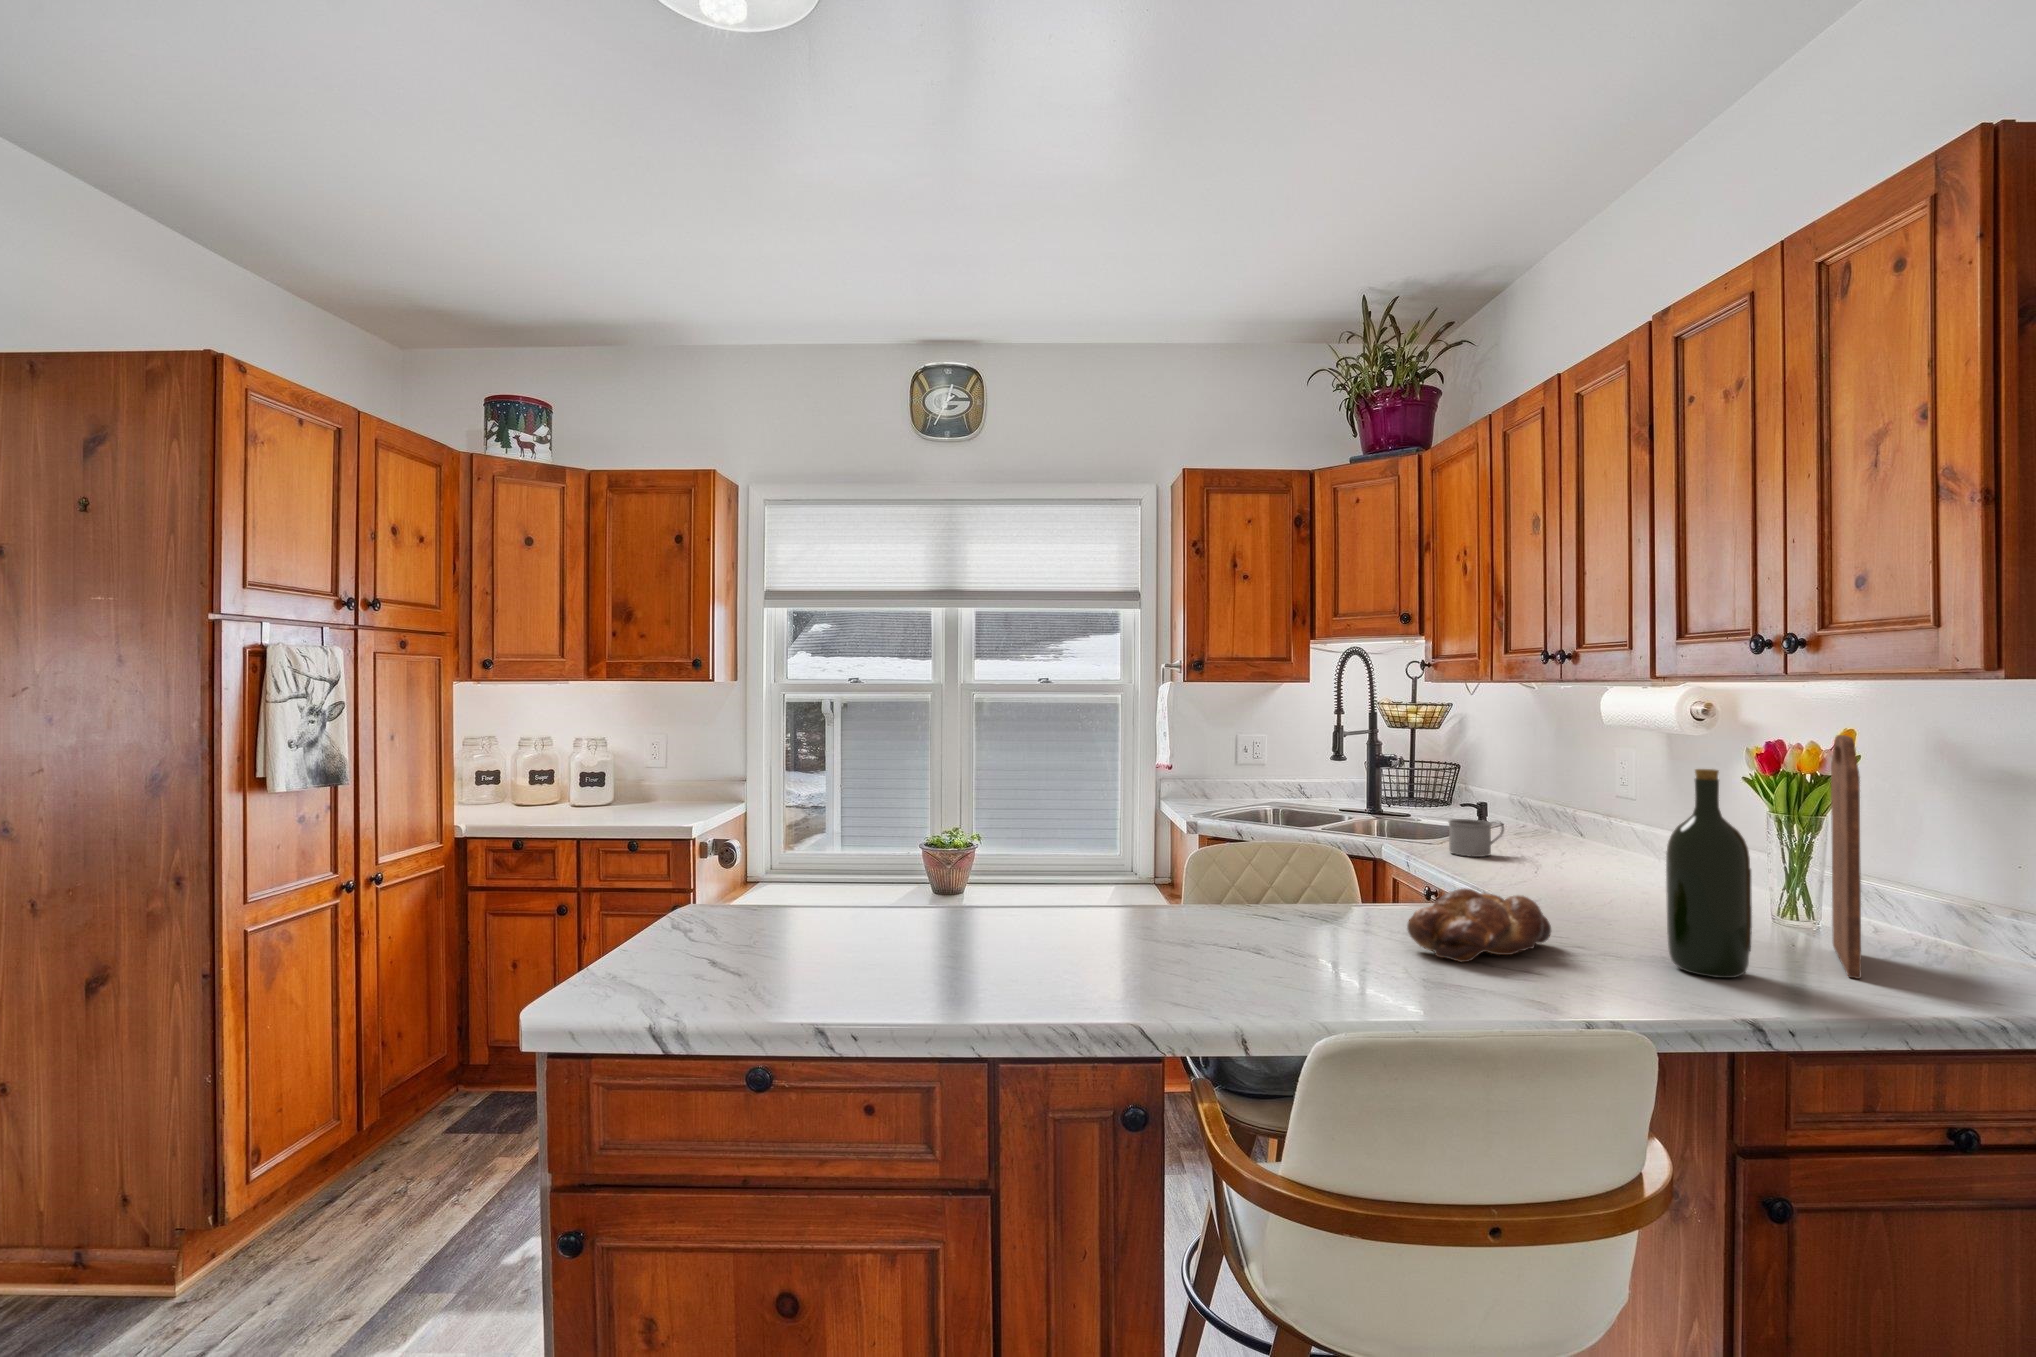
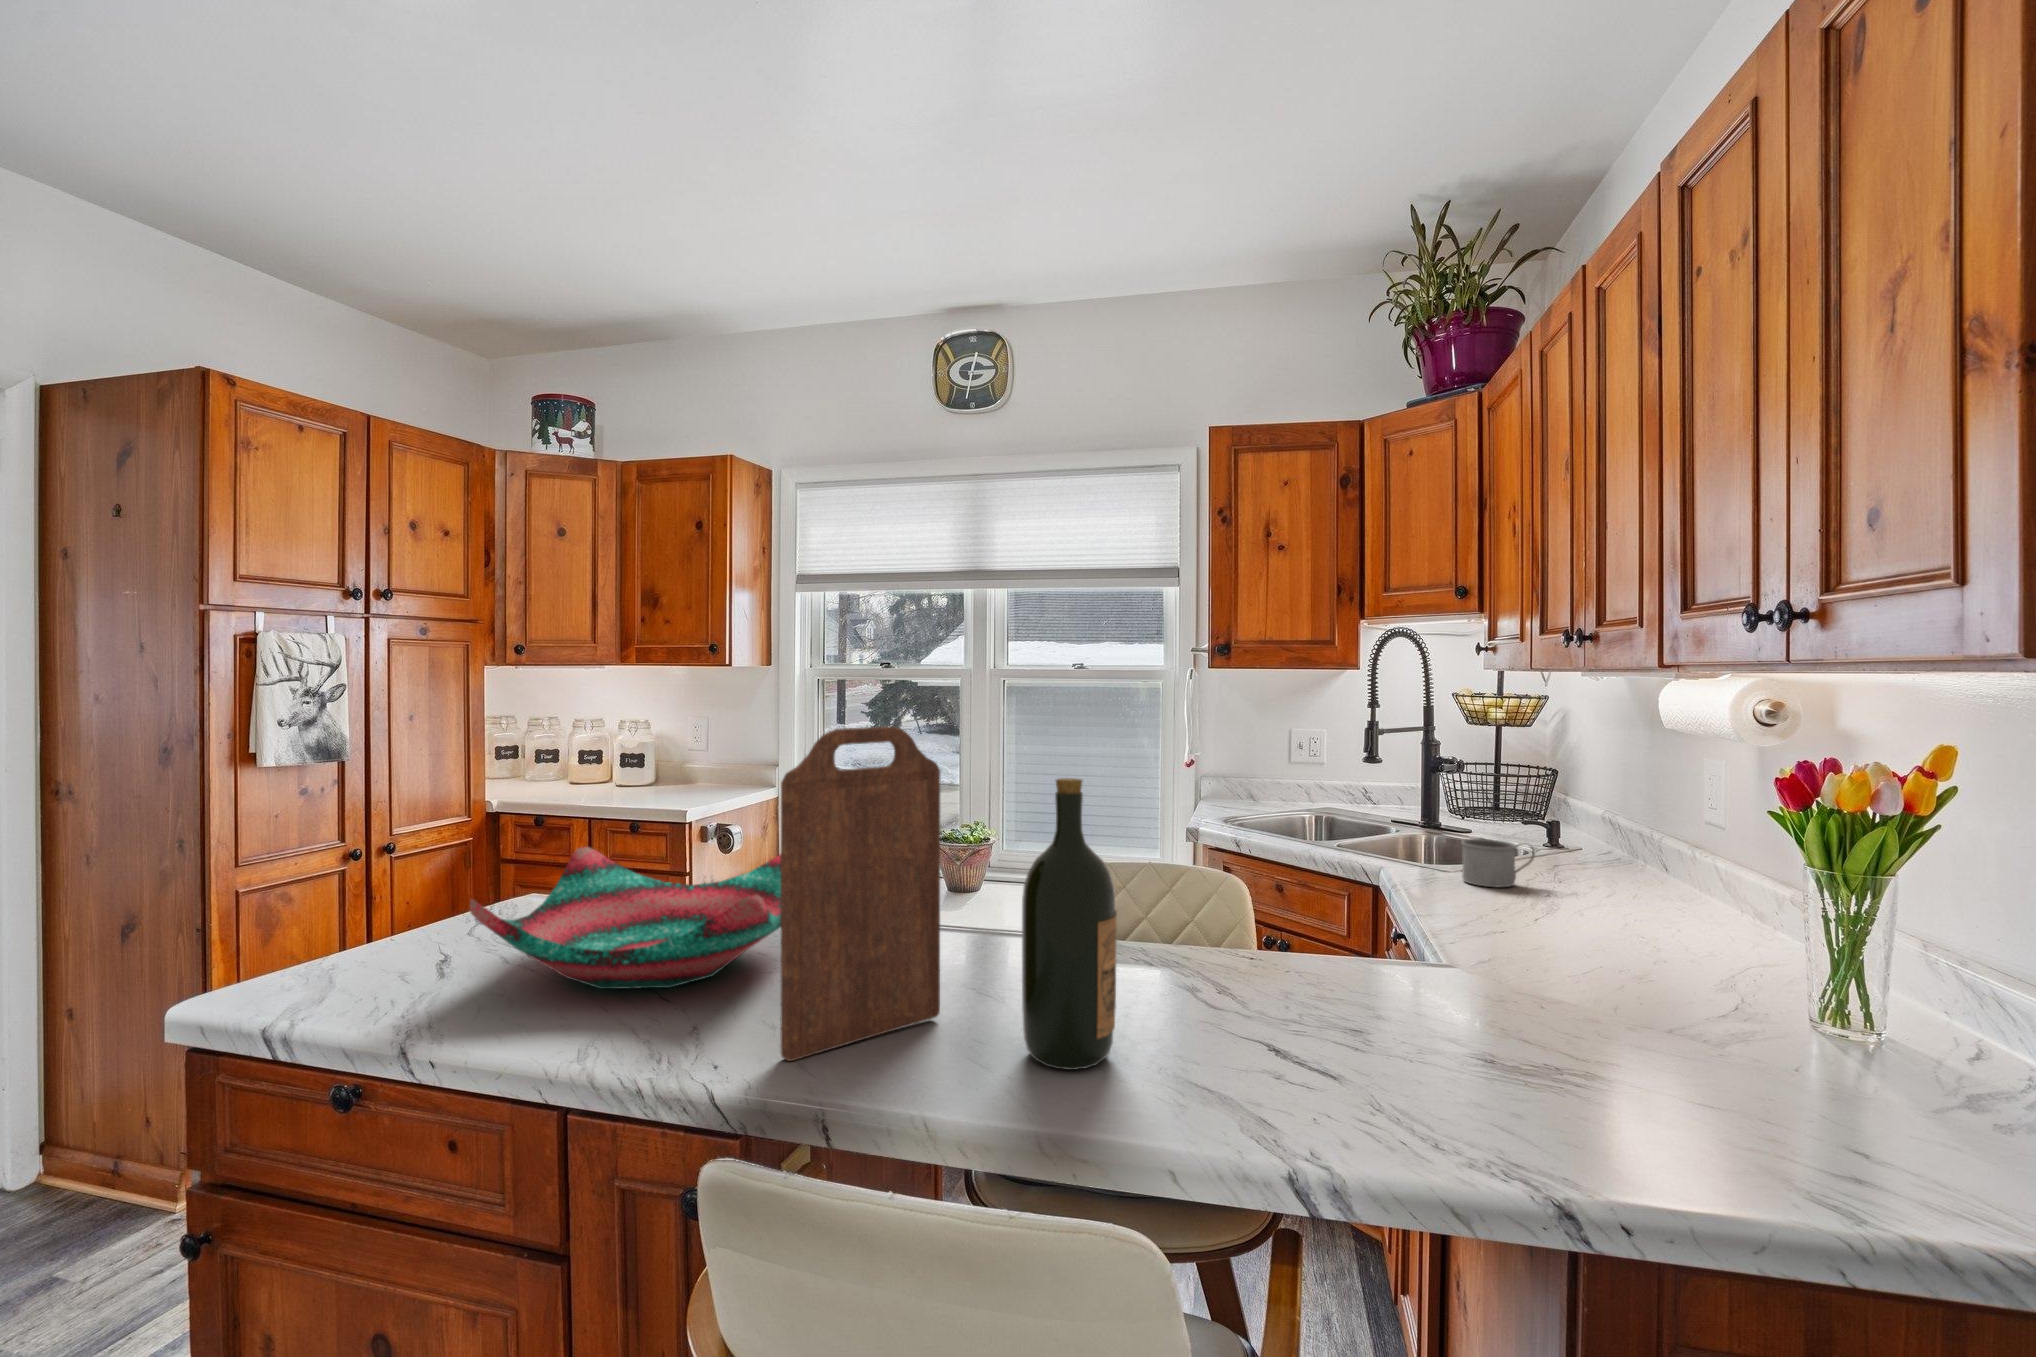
cutting board: present [1831,735,1861,979] -> present [781,726,940,1061]
wine bottle: present [1666,769,1752,978] -> present [1022,778,1117,1070]
decorative bowl: none [823,839,1079,966] -> present [470,847,781,989]
bread loaf: present [1407,888,1551,962] -> none [1201,938,1413,1040]

